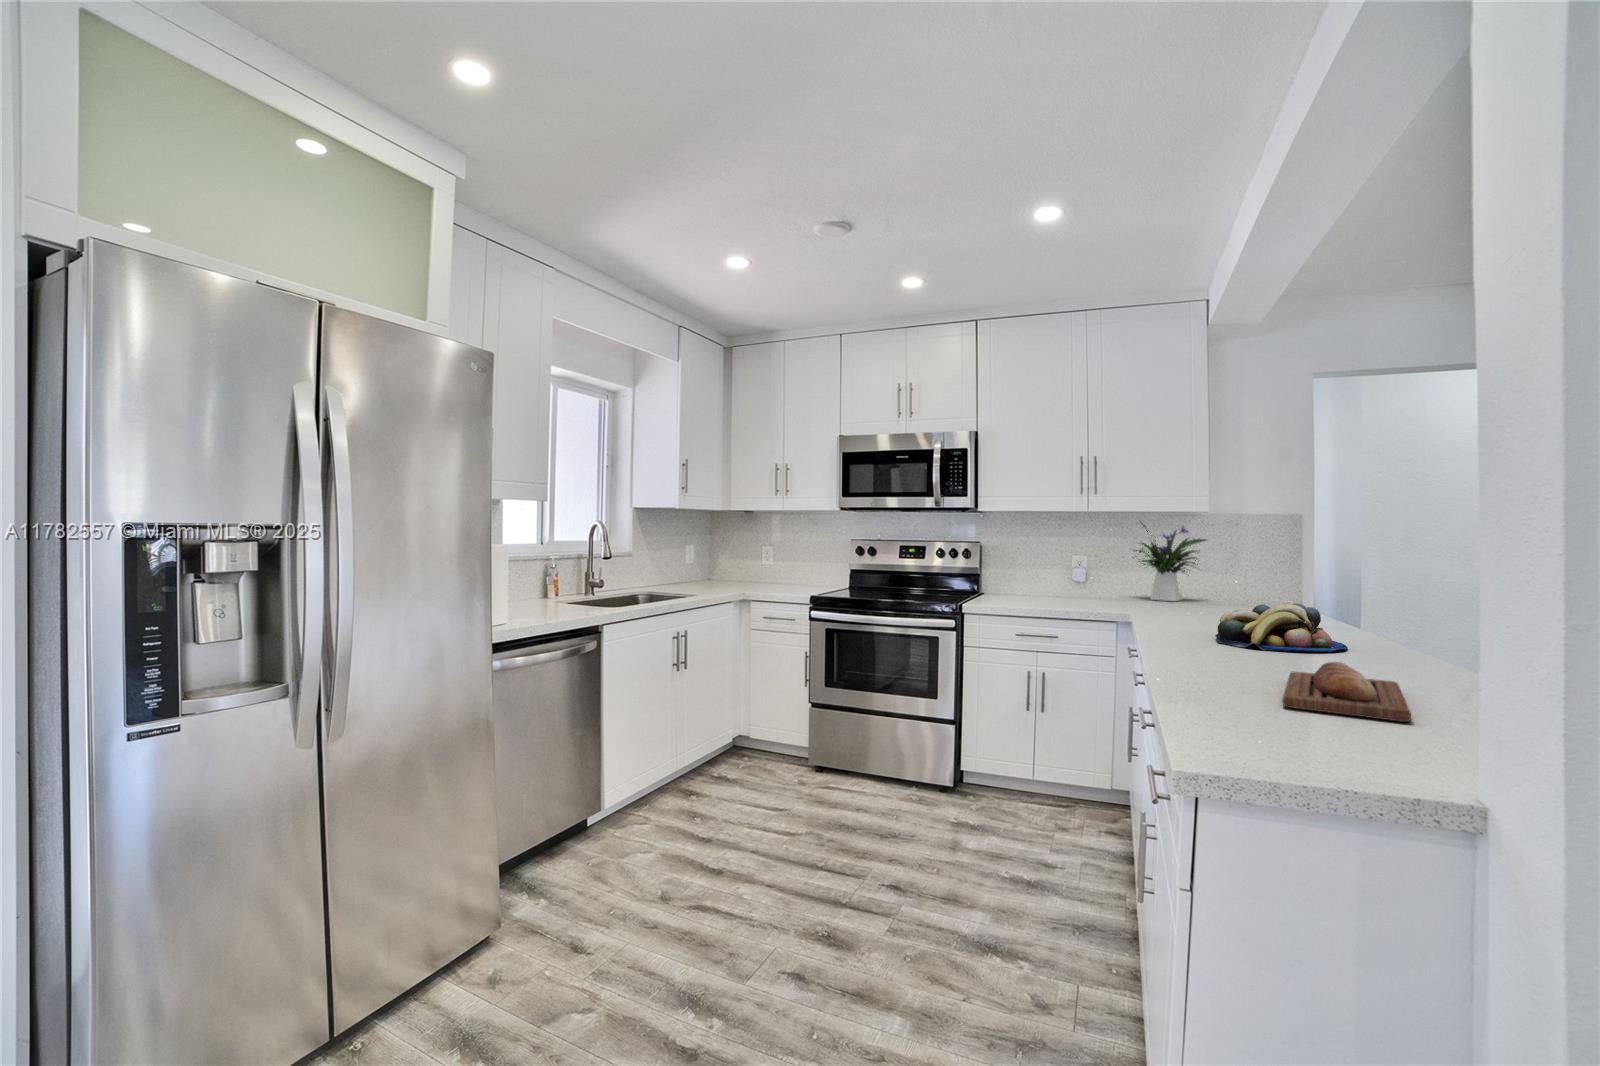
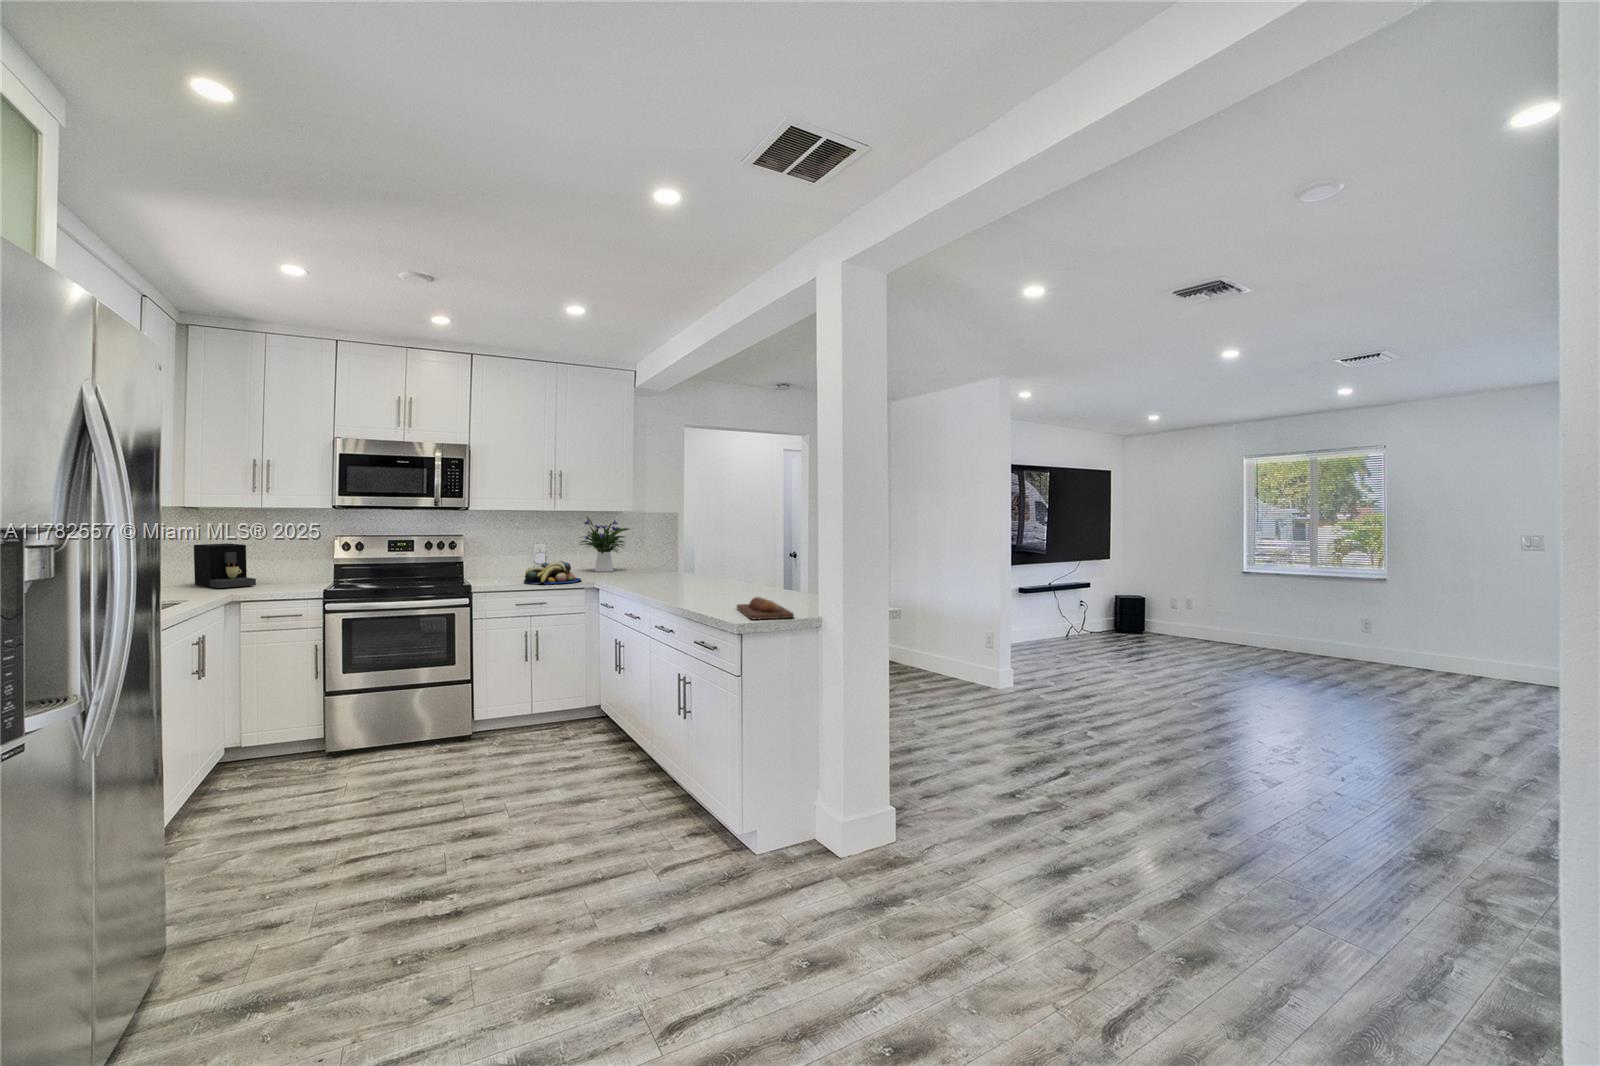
coffee maker: none [757,545,789,585] -> present [194,544,256,588]
fruit bowl: present [1216,604,1348,652] -> present [524,561,581,585]

